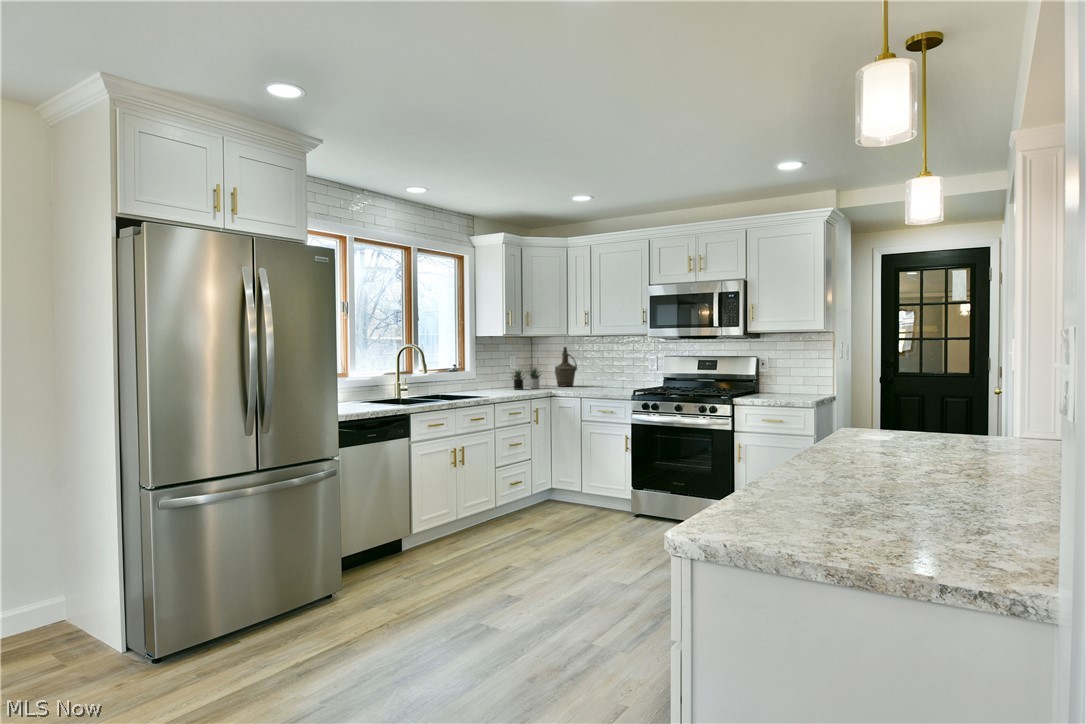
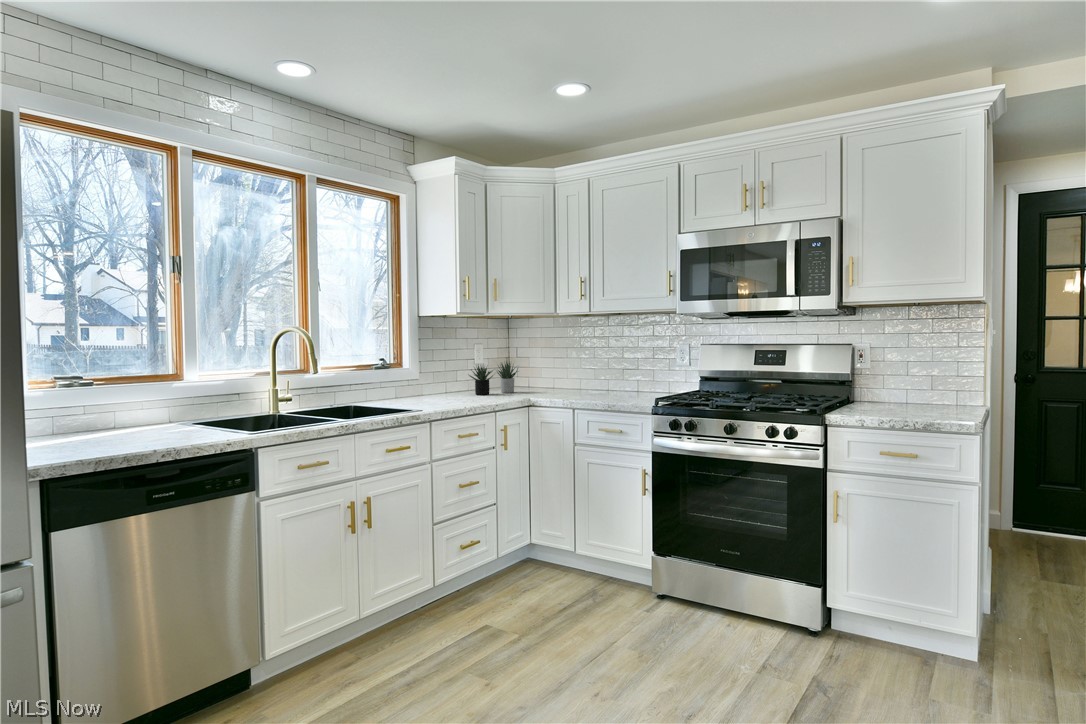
bottle: present [555,347,577,387] -> none [538,332,571,390]

